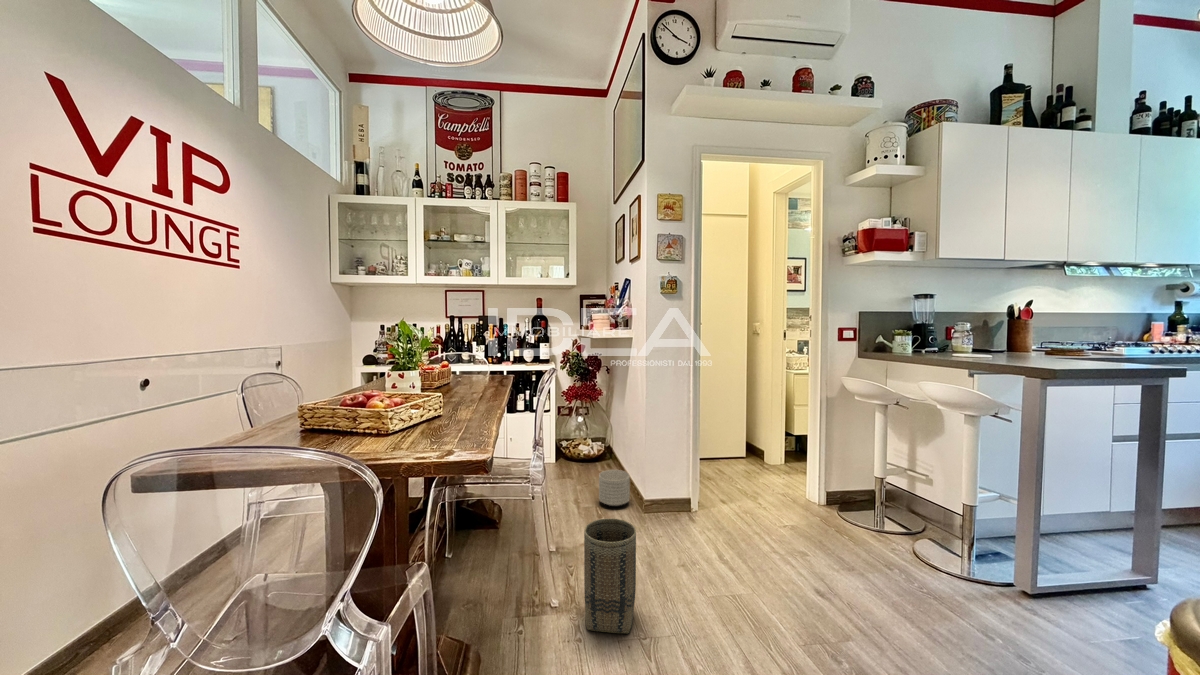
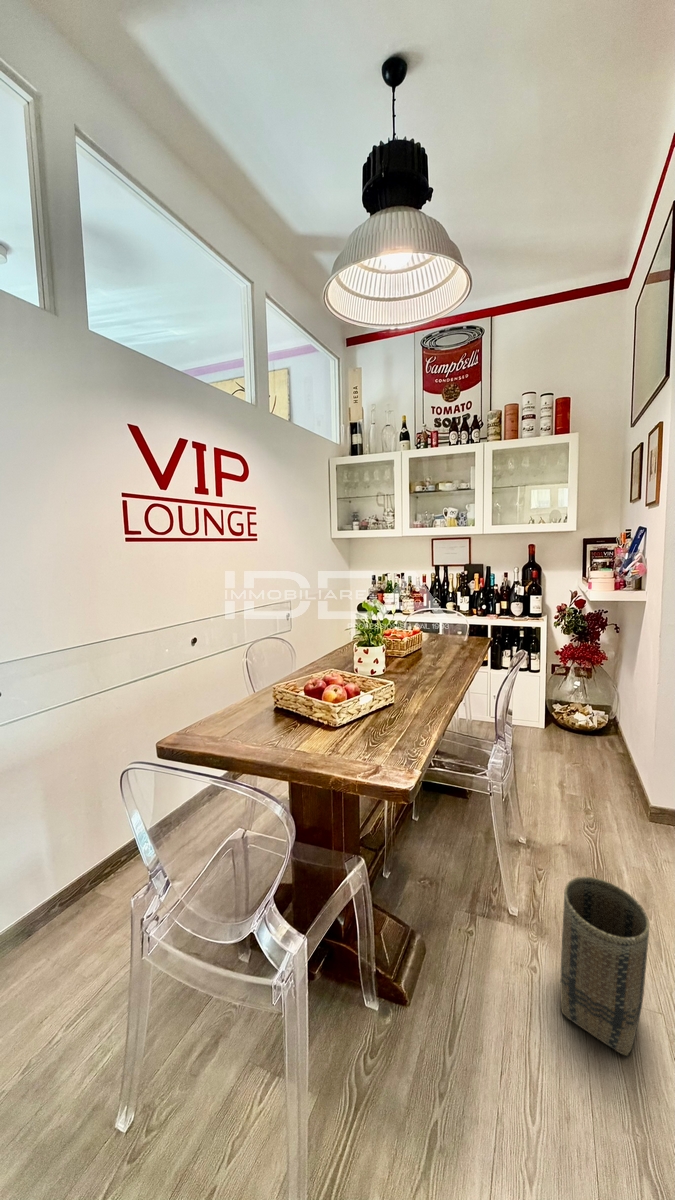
planter: present [599,470,630,506] -> none [596,767,644,818]

